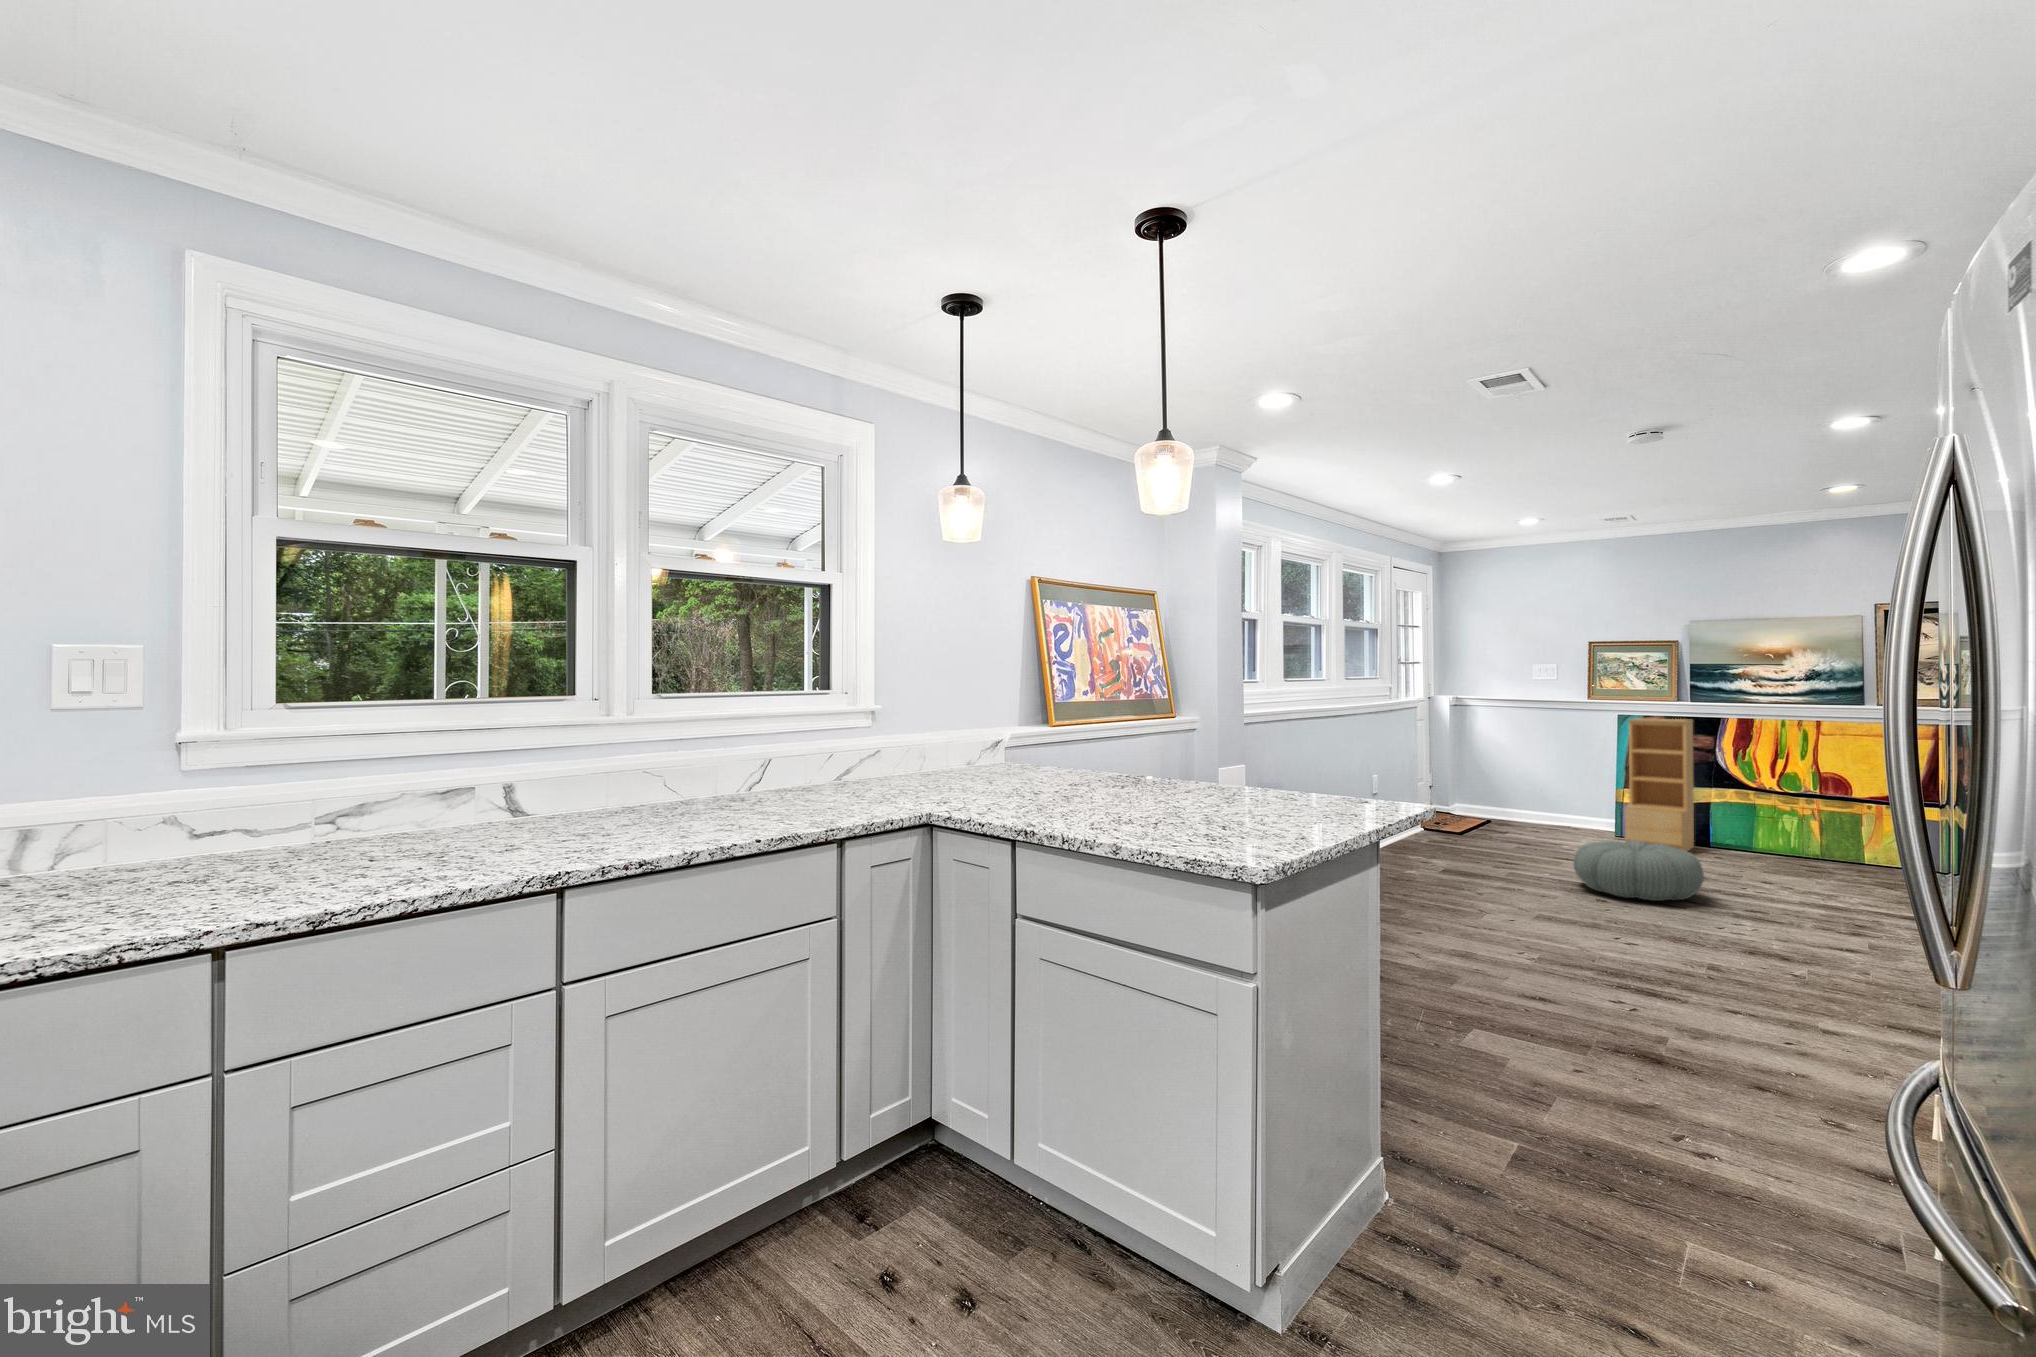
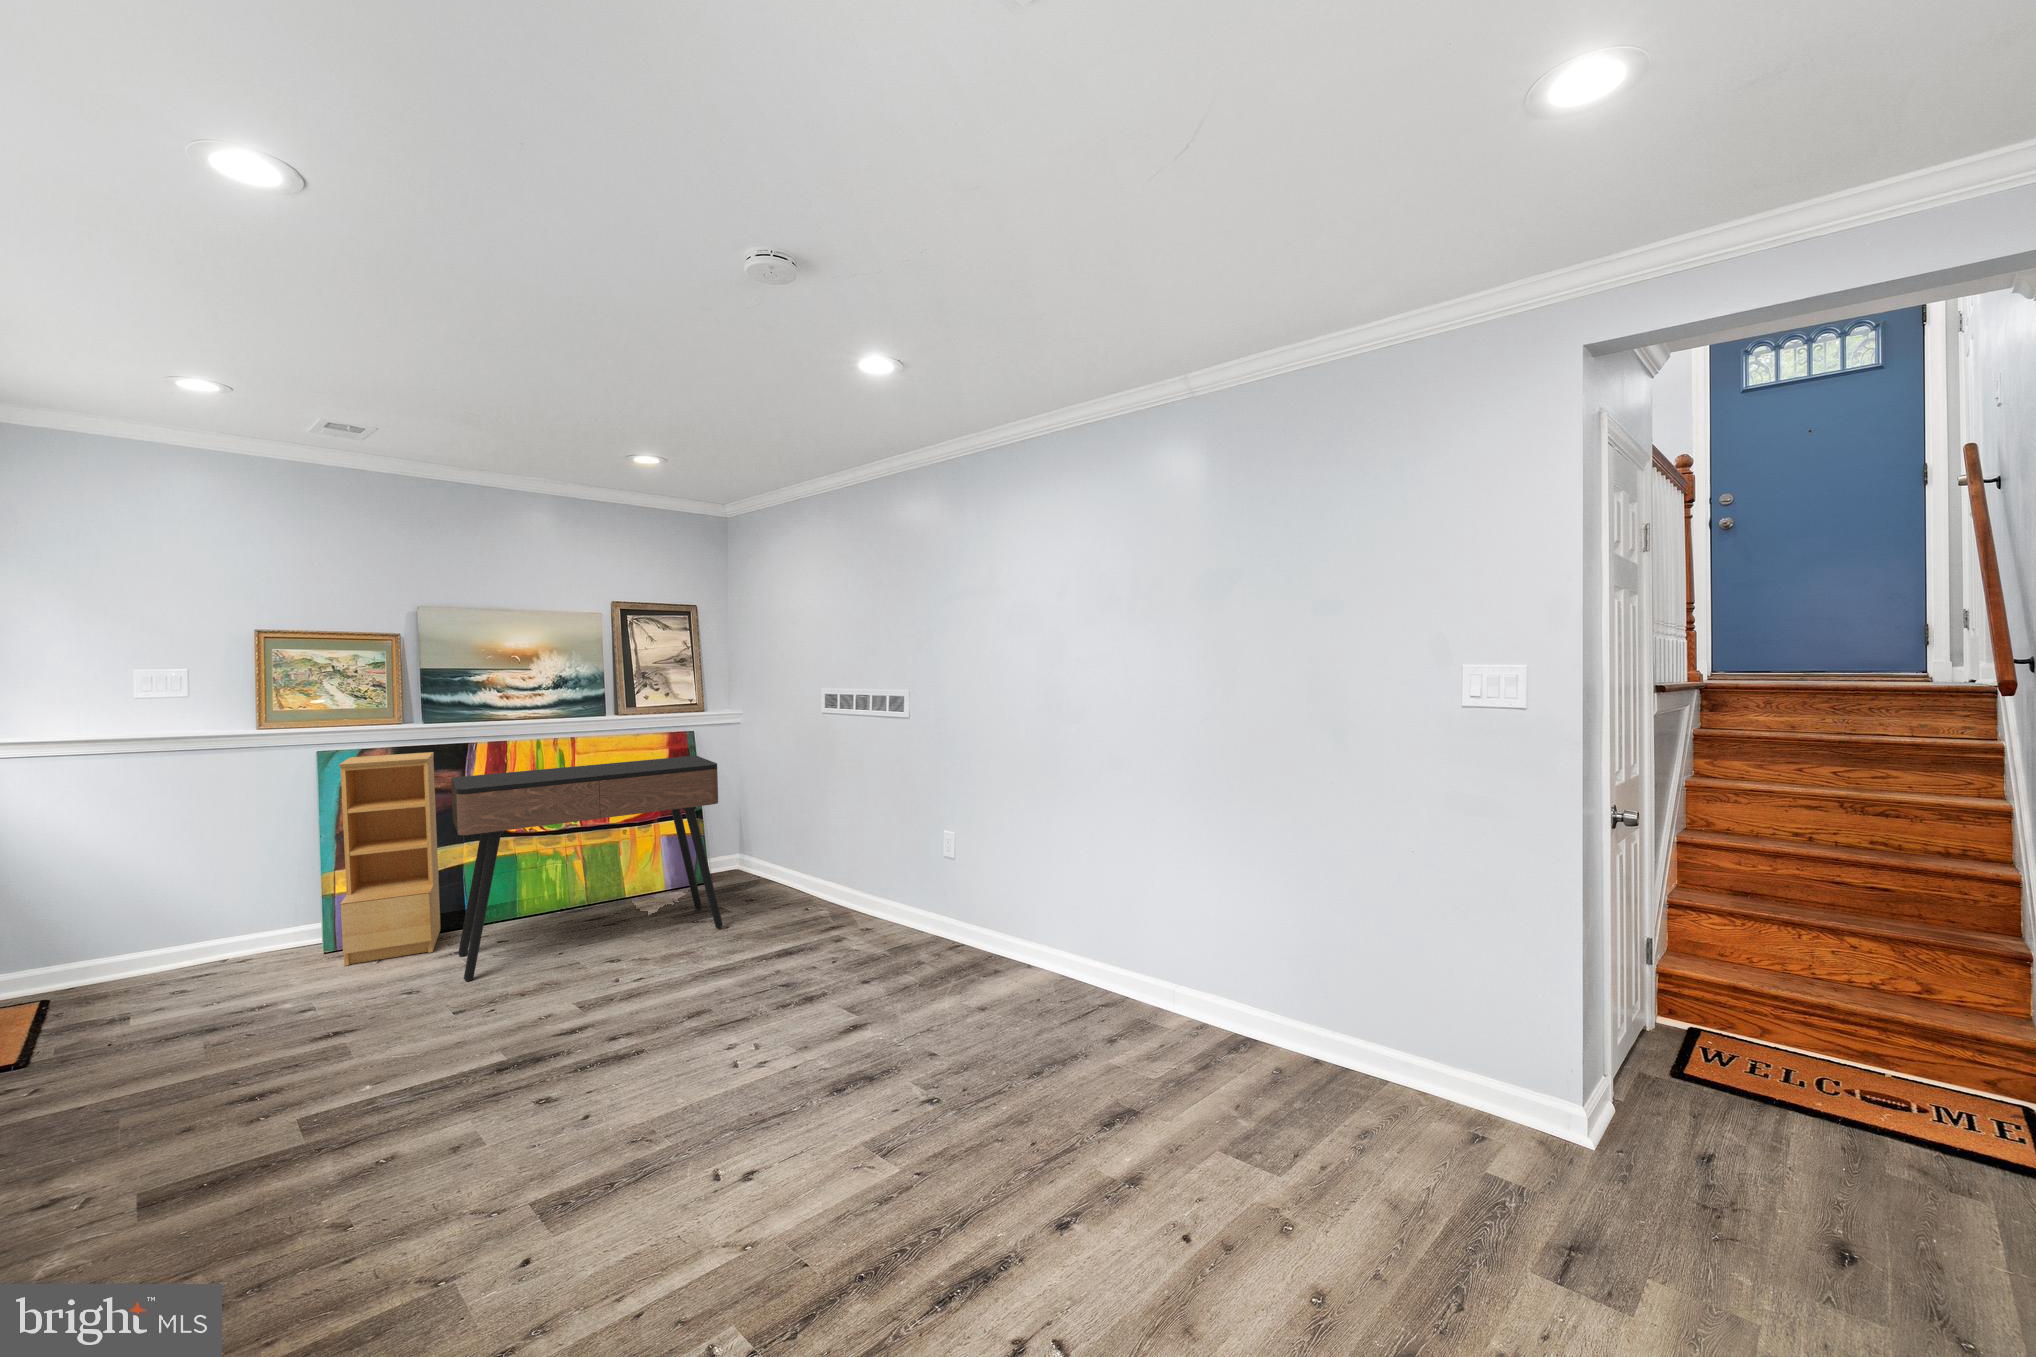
console table: none [1697,734,1952,897] -> present [451,756,723,981]
pouf: present [1574,840,1704,901] -> none [271,987,501,1128]

